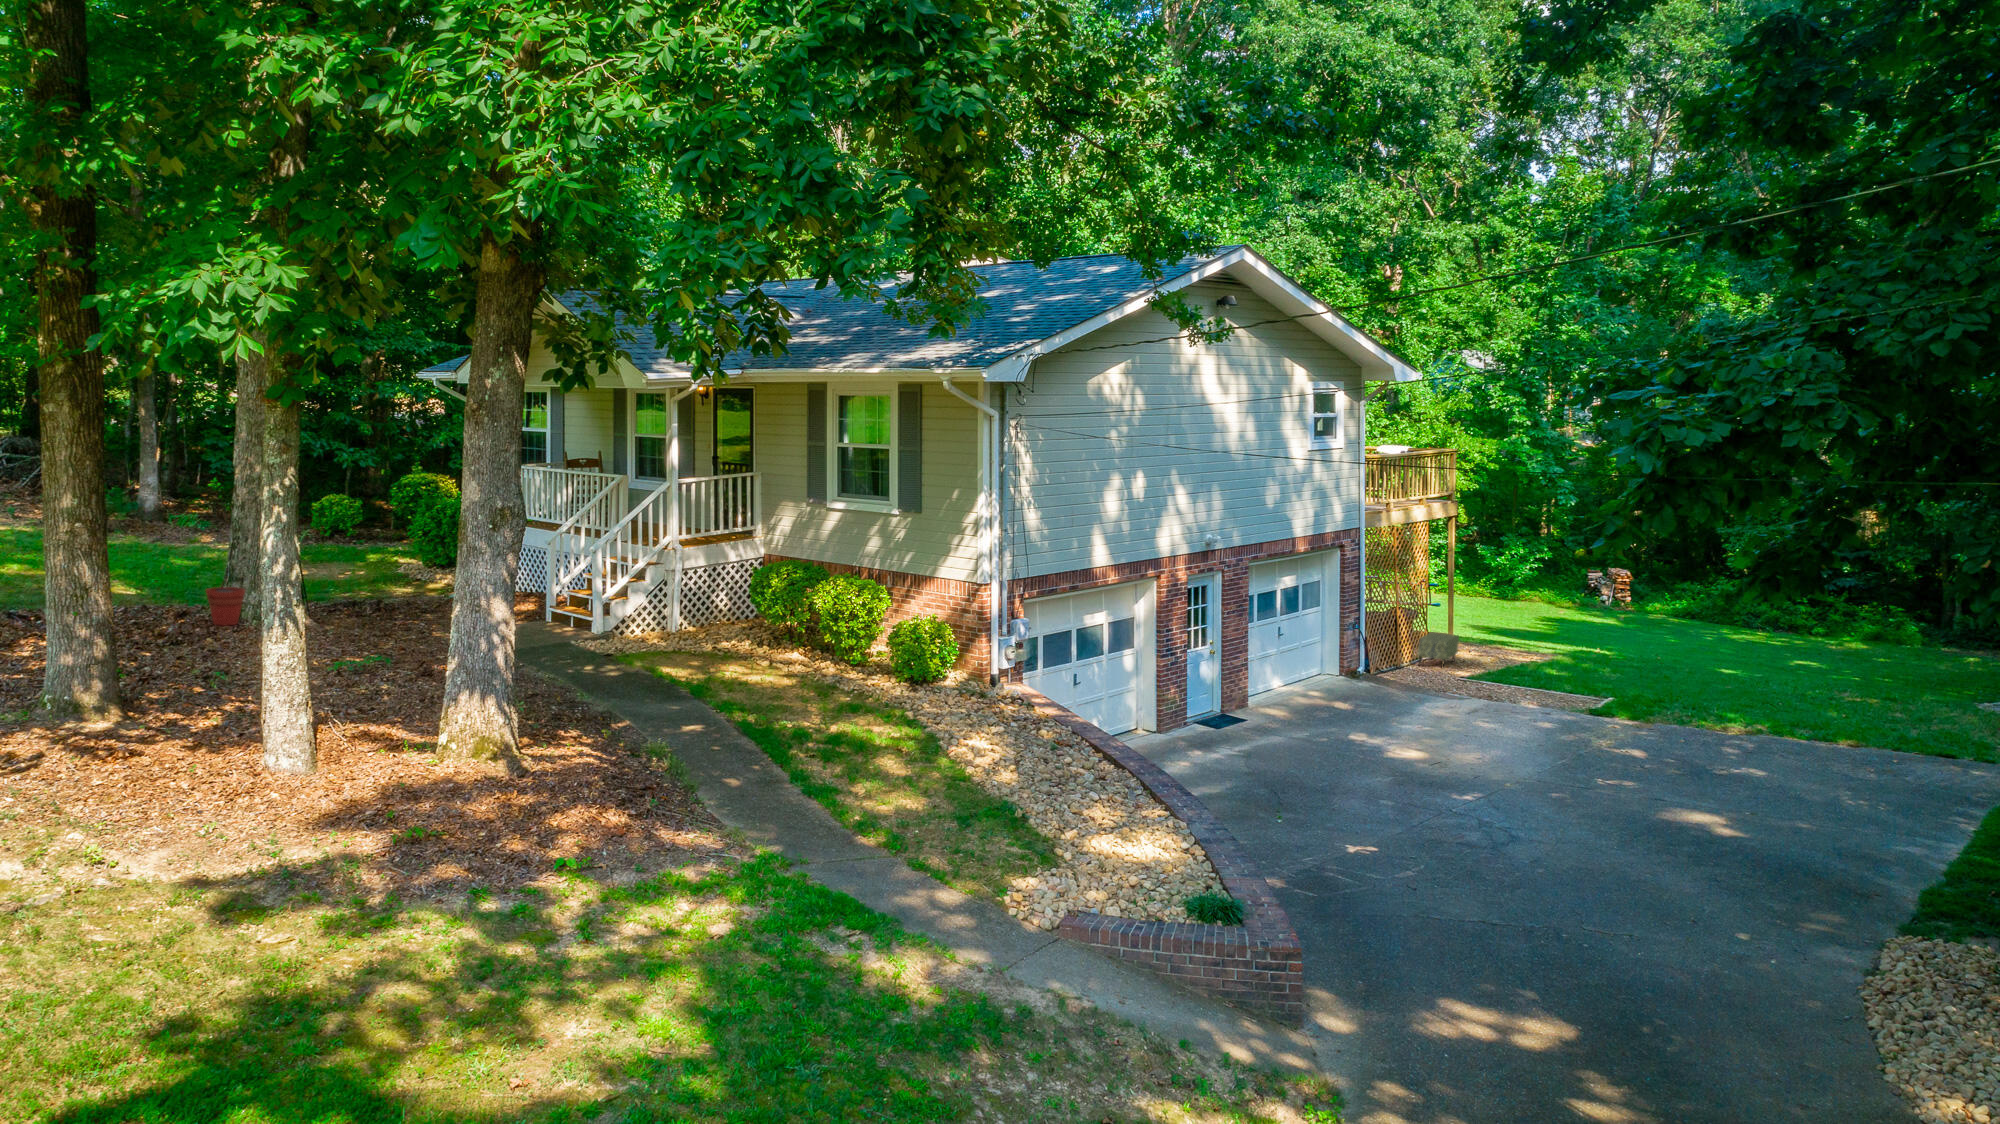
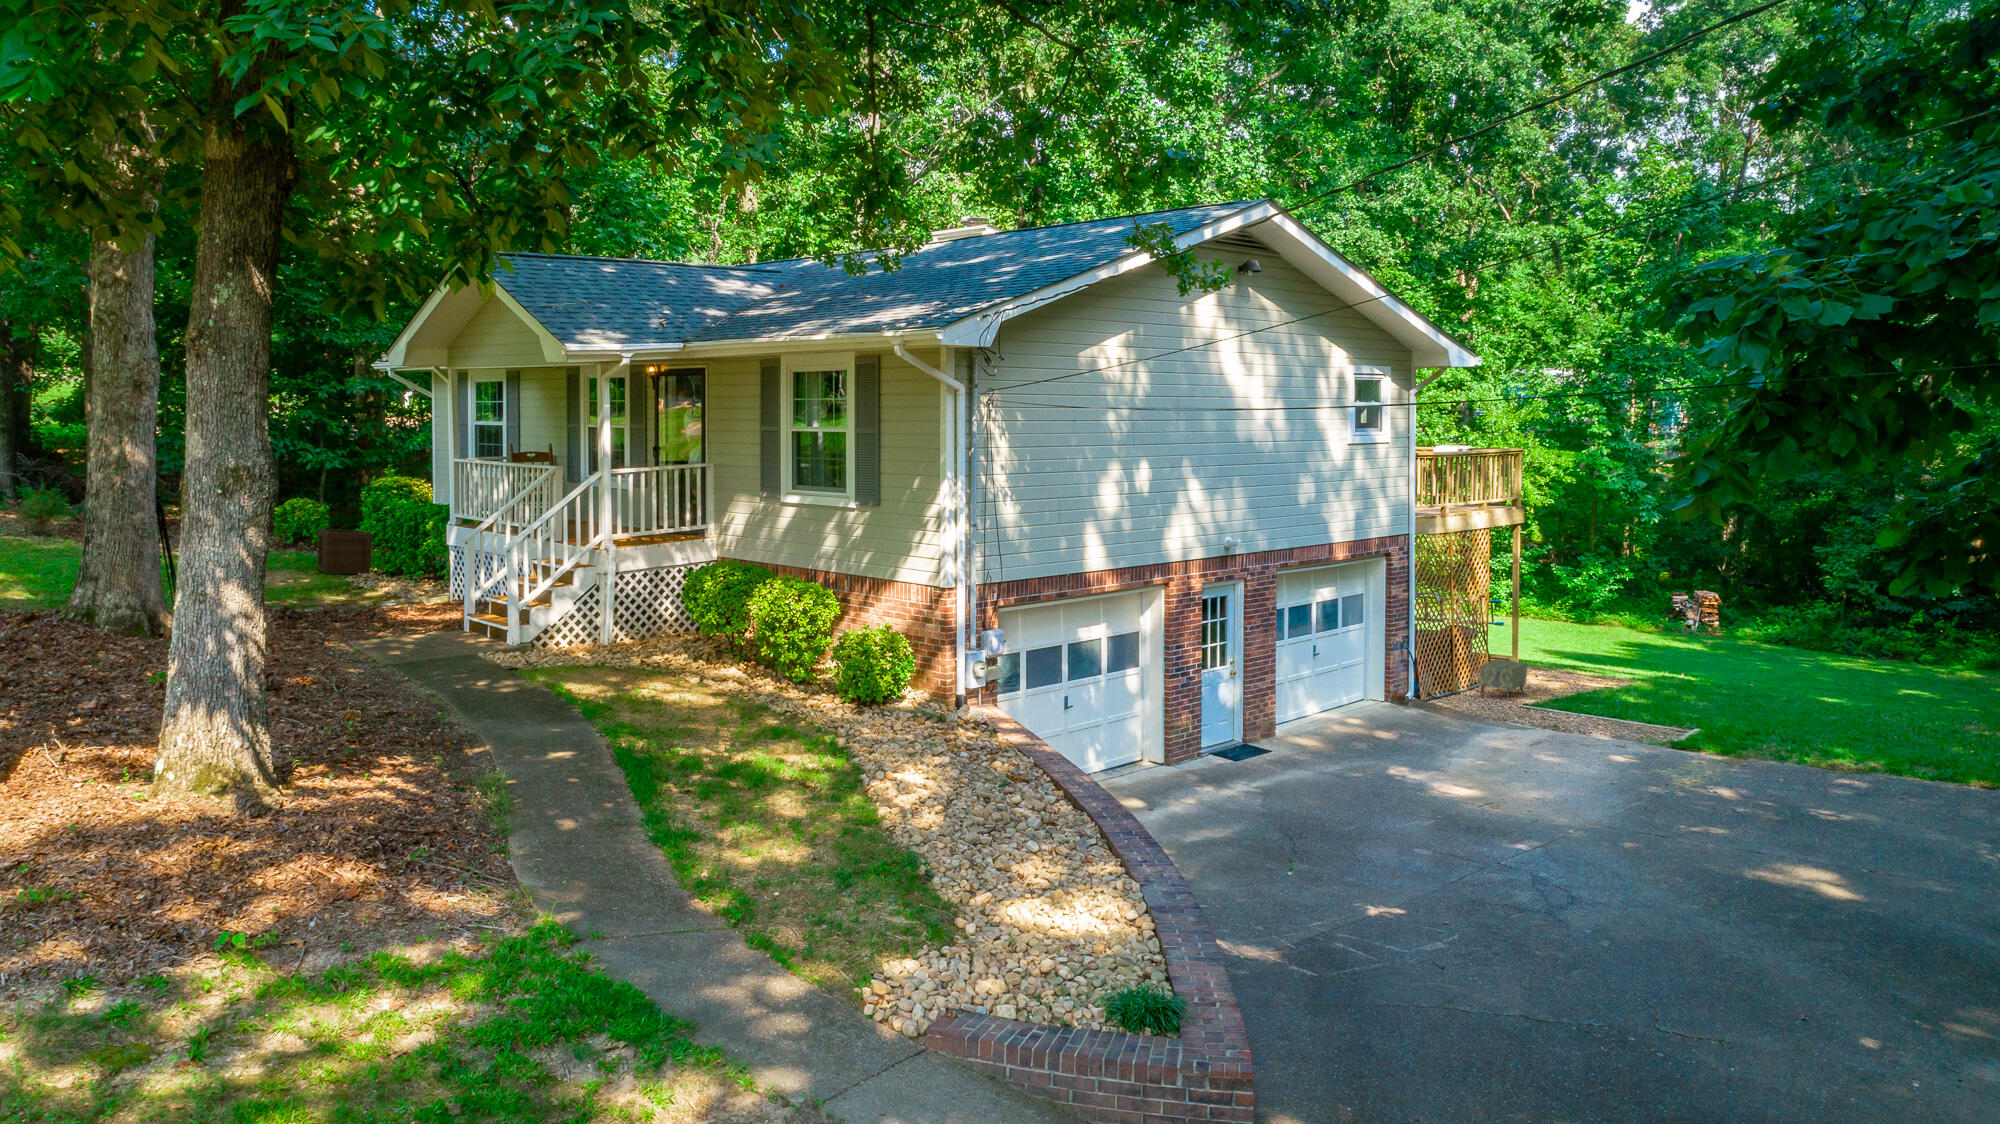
wooden crate: none [379,527,430,568] -> present [317,529,372,574]
bucket: present [206,587,245,626] -> none [63,585,111,628]

